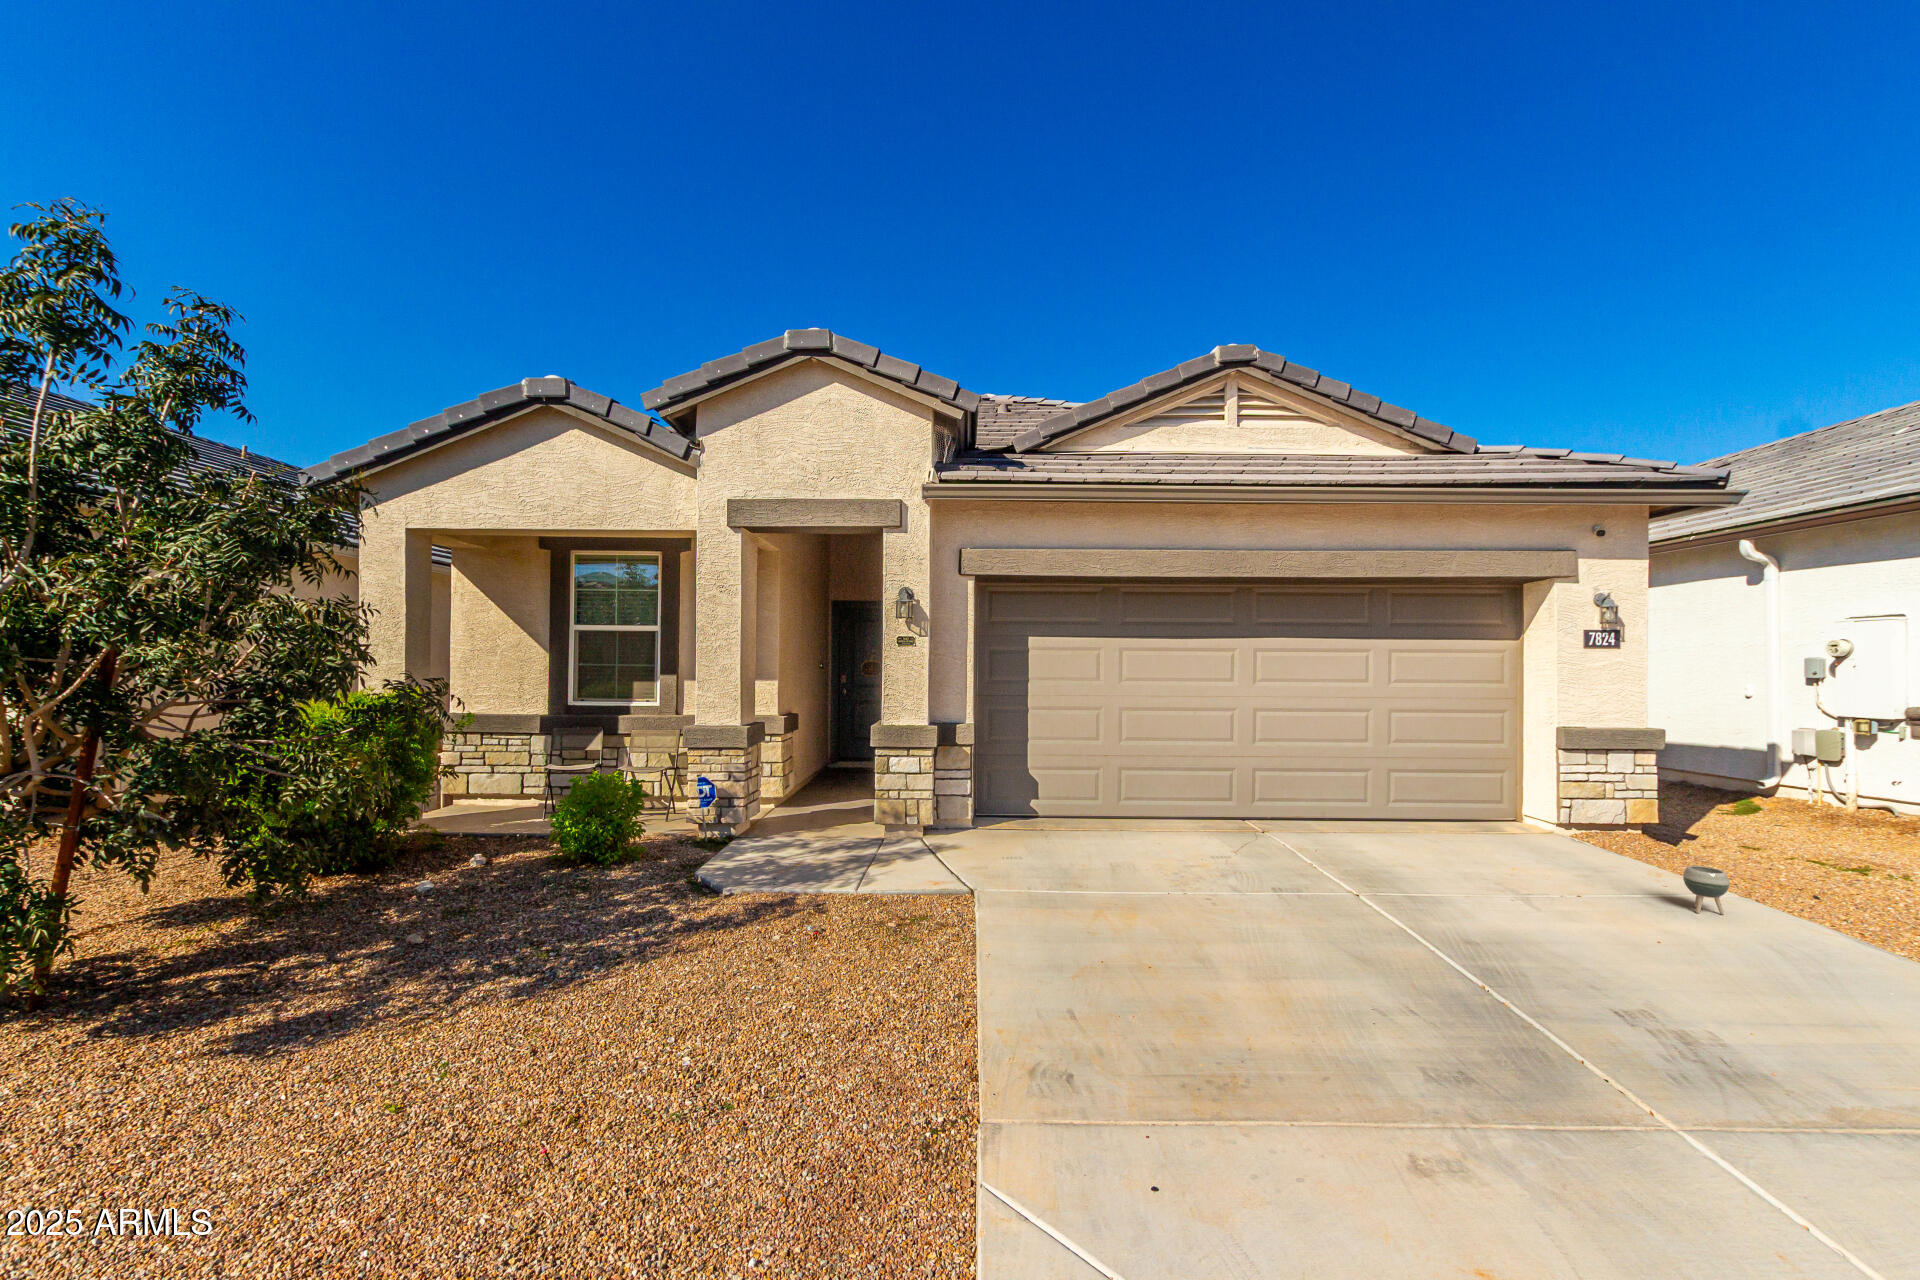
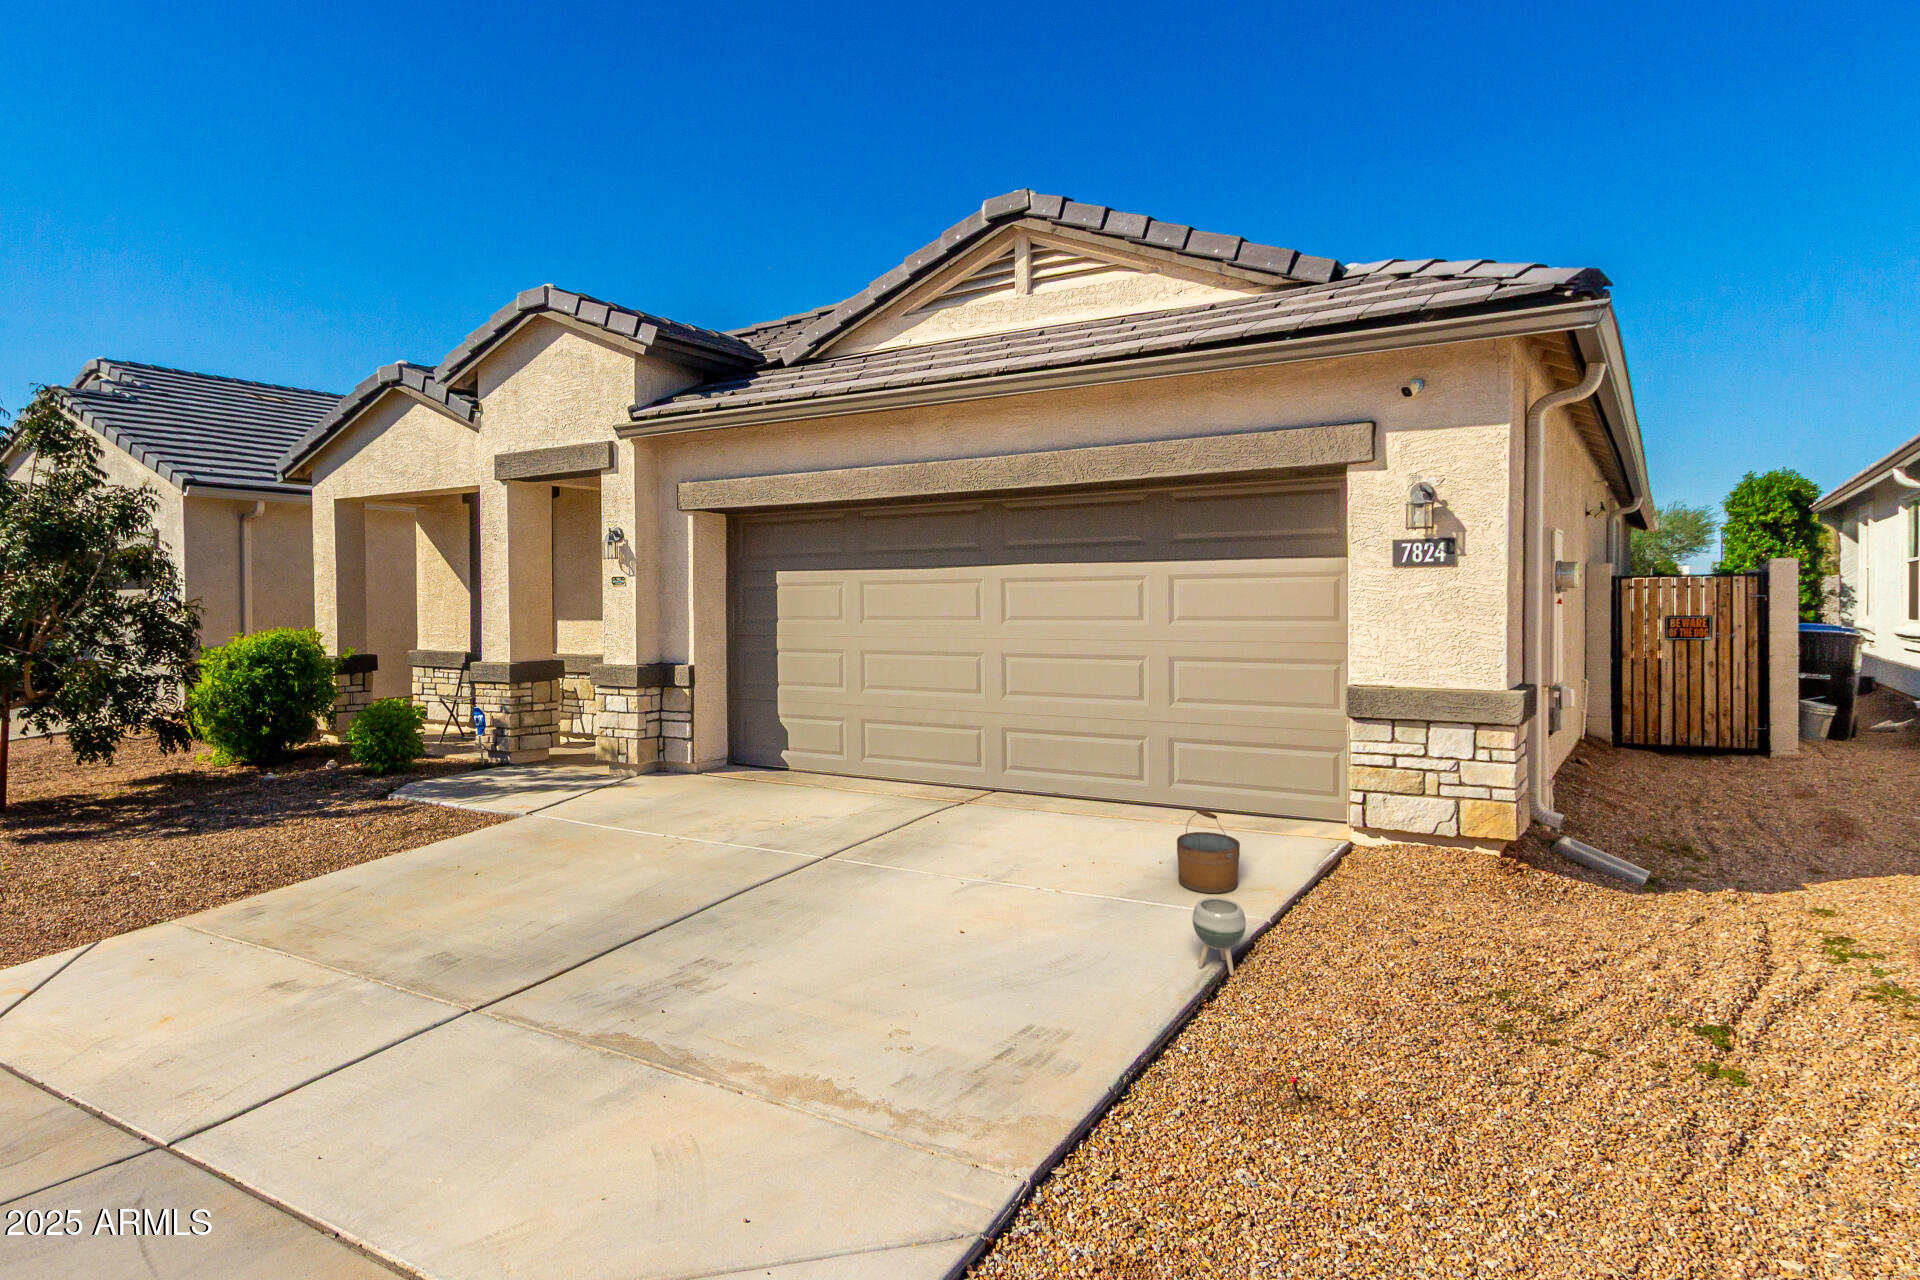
bucket: none [1543,815,1600,872] -> present [1177,809,1240,893]

